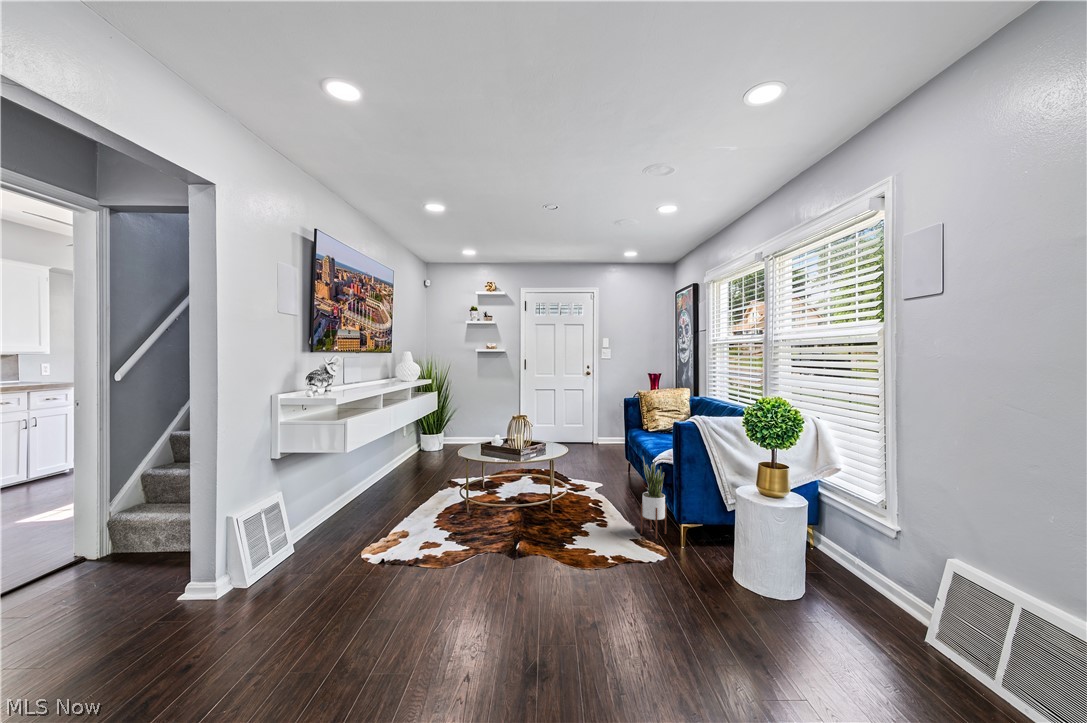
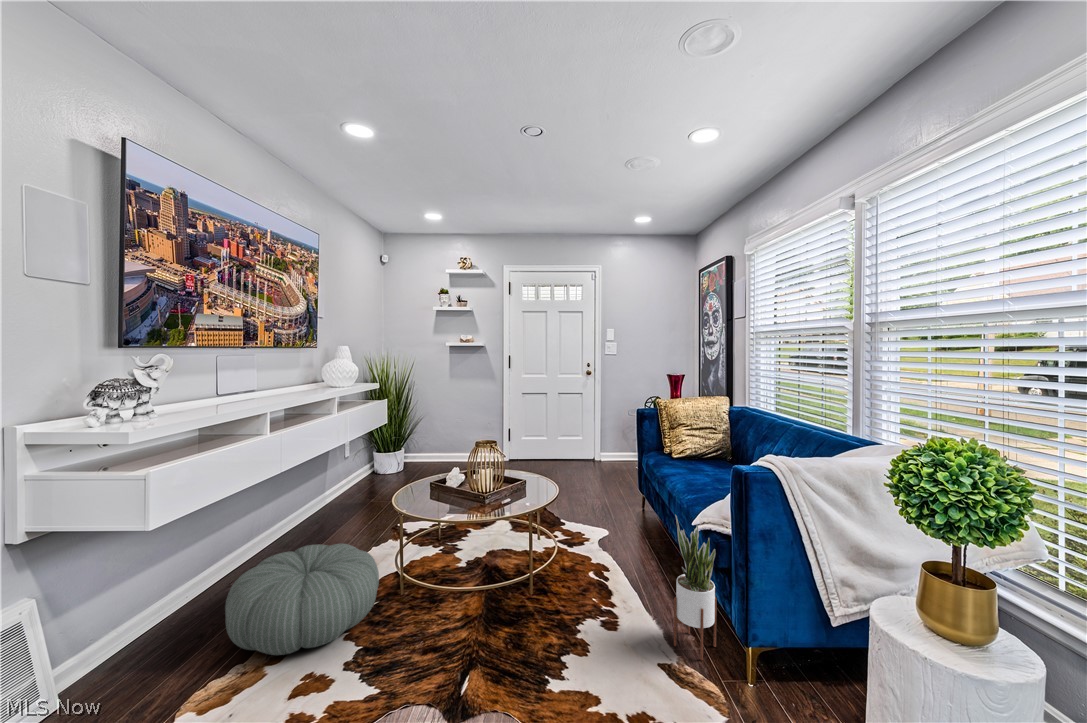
pouf: none [368,479,456,535] -> present [225,544,379,655]

